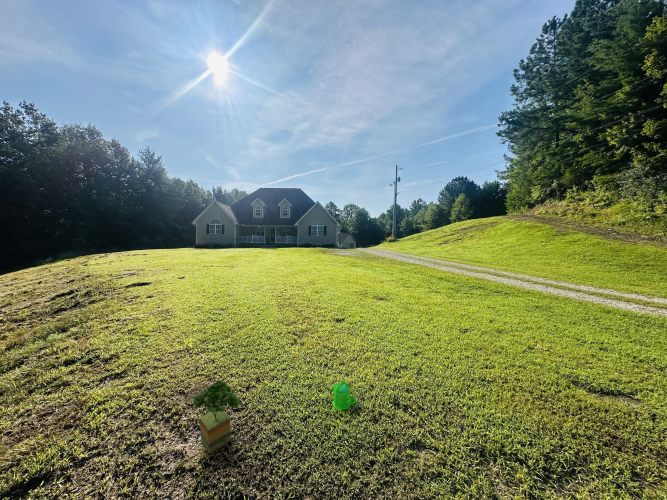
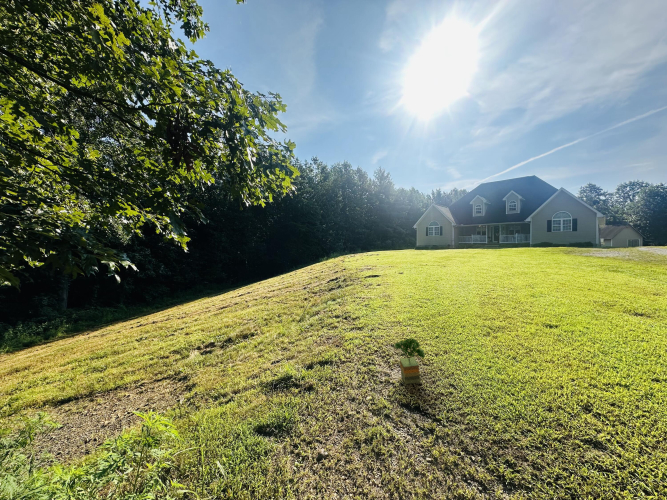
watering can: present [332,381,356,410] -> none [517,371,541,399]

